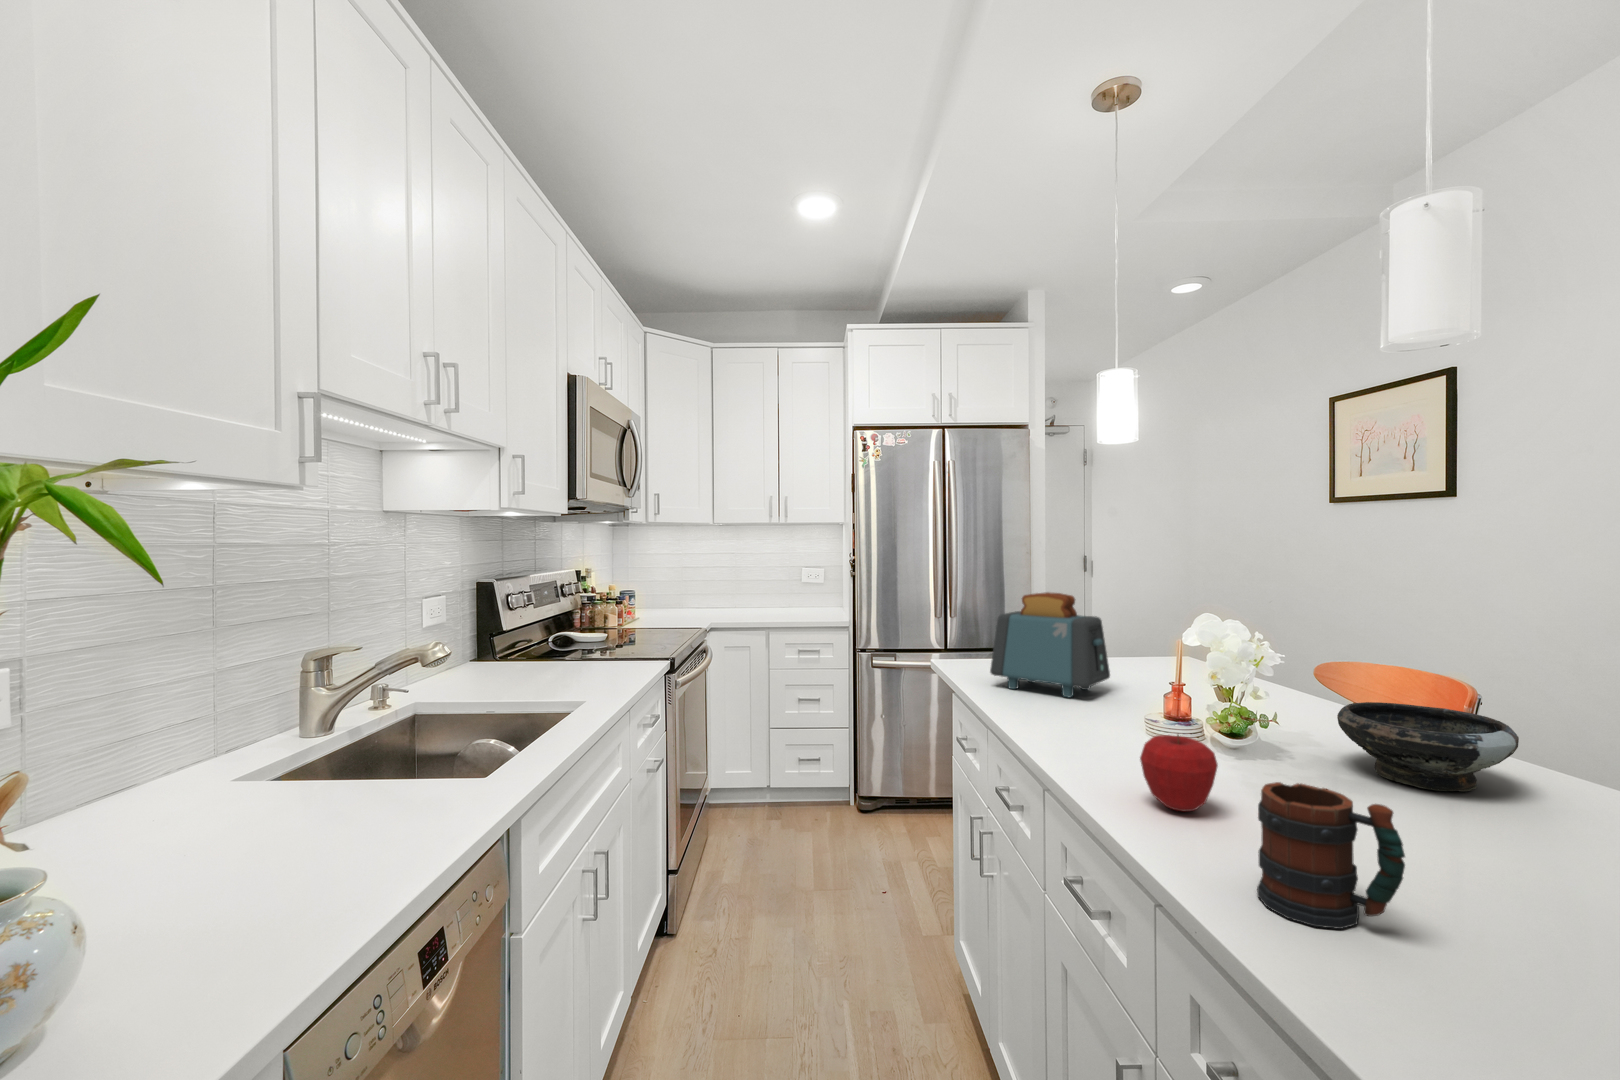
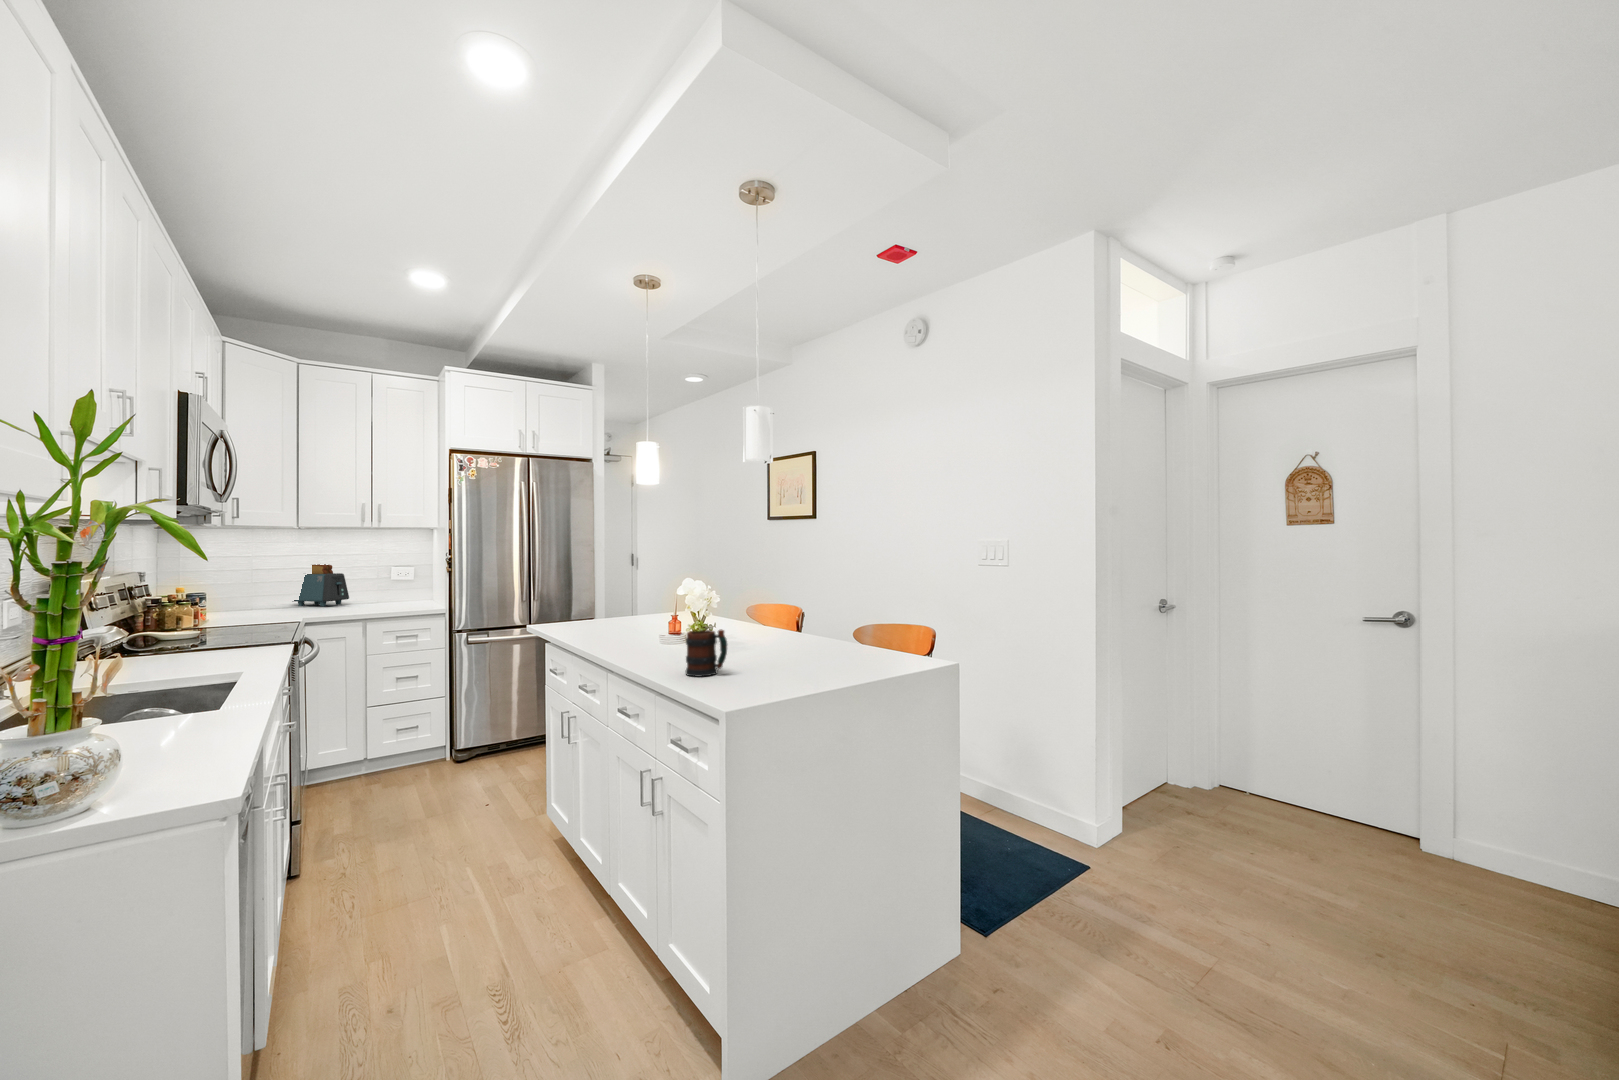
toaster: present [990,592,1110,698] -> present [294,564,349,607]
bowl: present [1337,702,1519,791] -> none [736,612,795,644]
apple: present [1140,735,1218,811] -> none [648,625,681,659]

